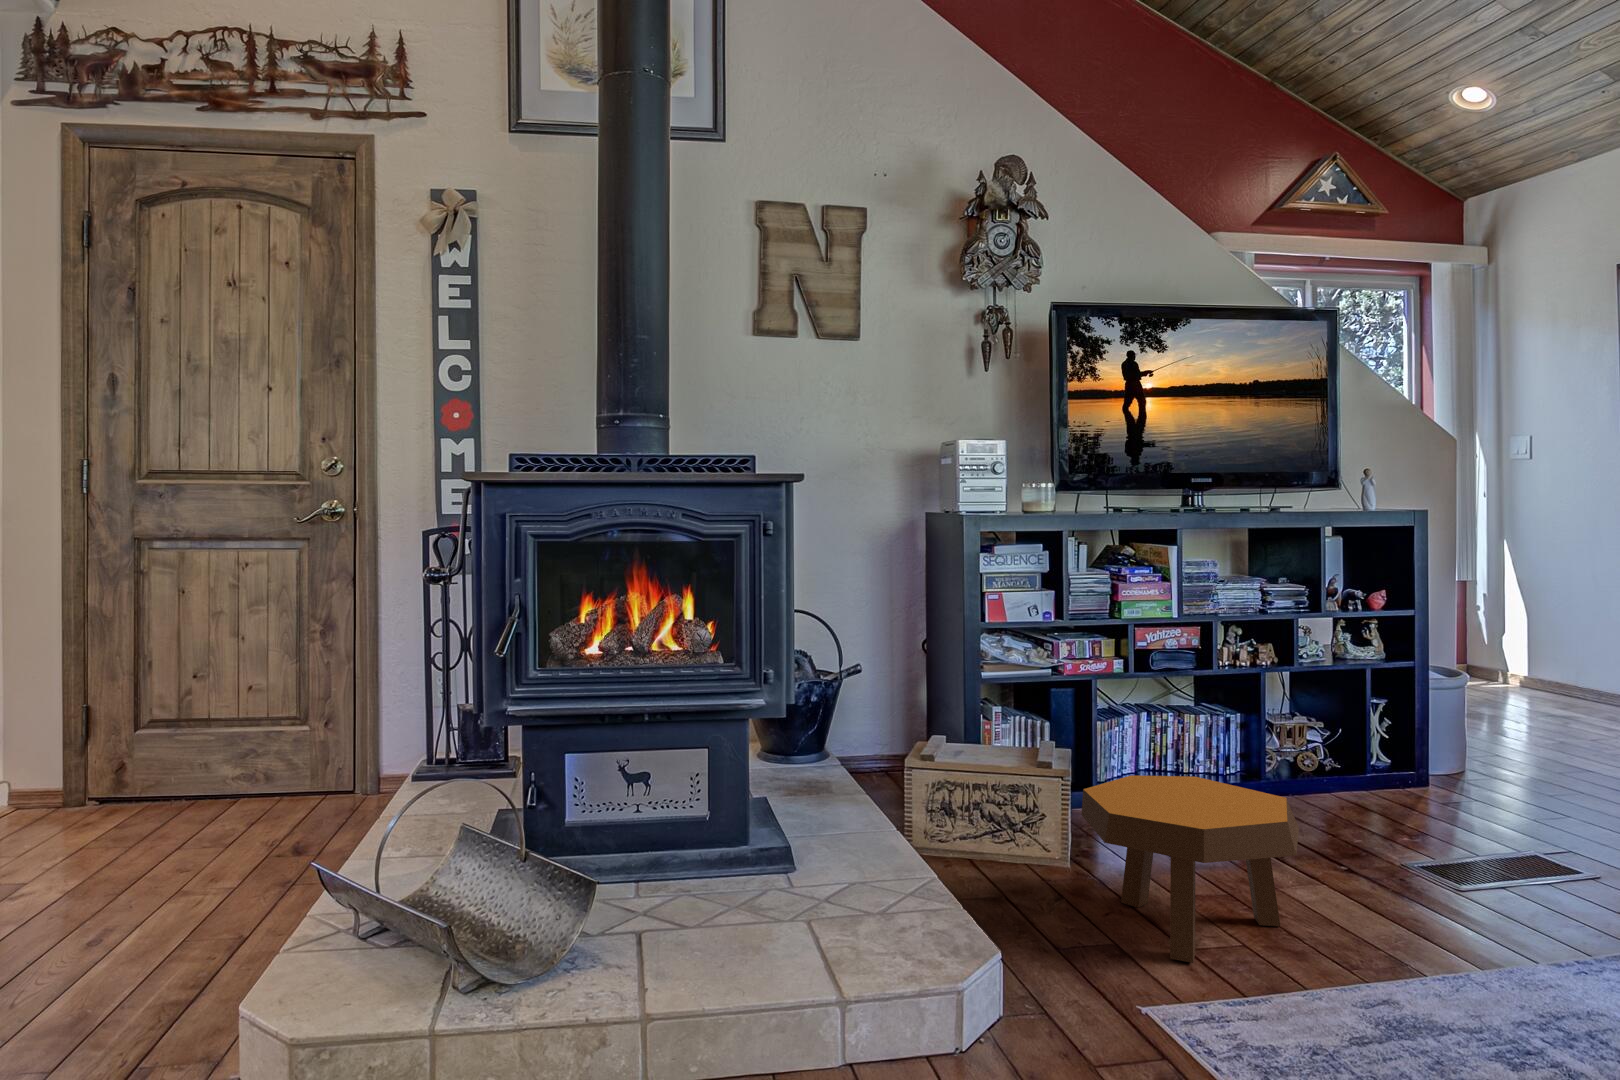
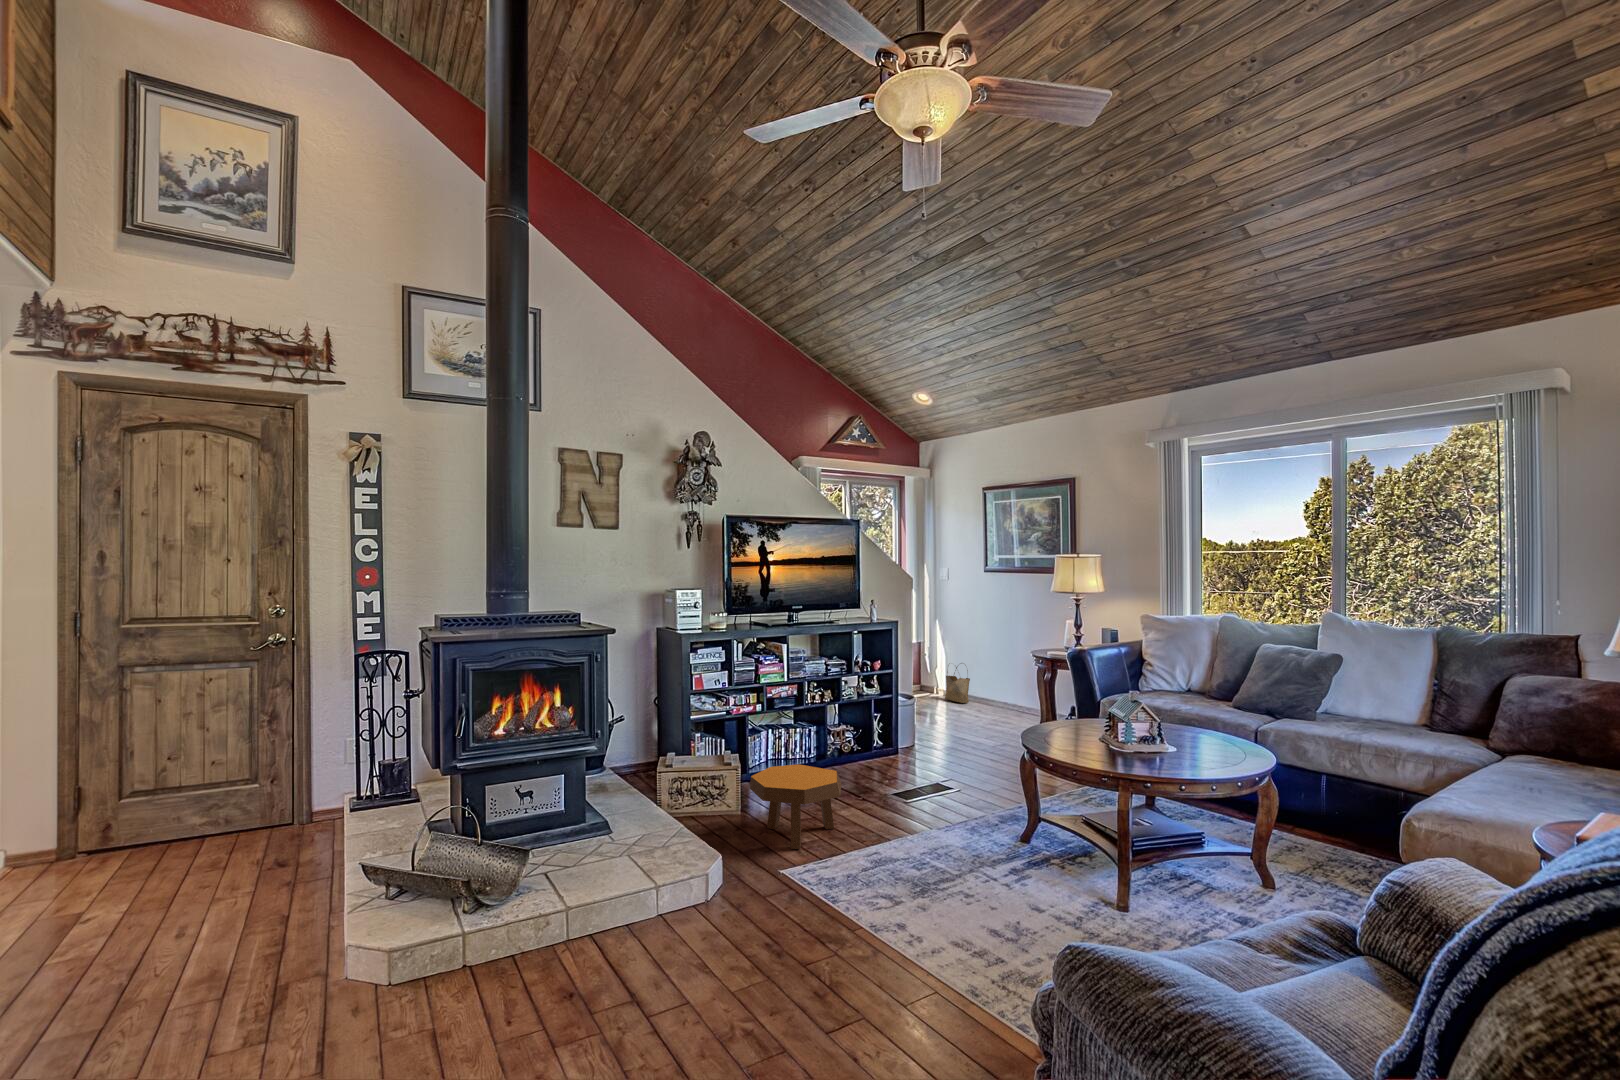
woven basket: none [1524,626,1588,707] -> present [945,667,970,703]

